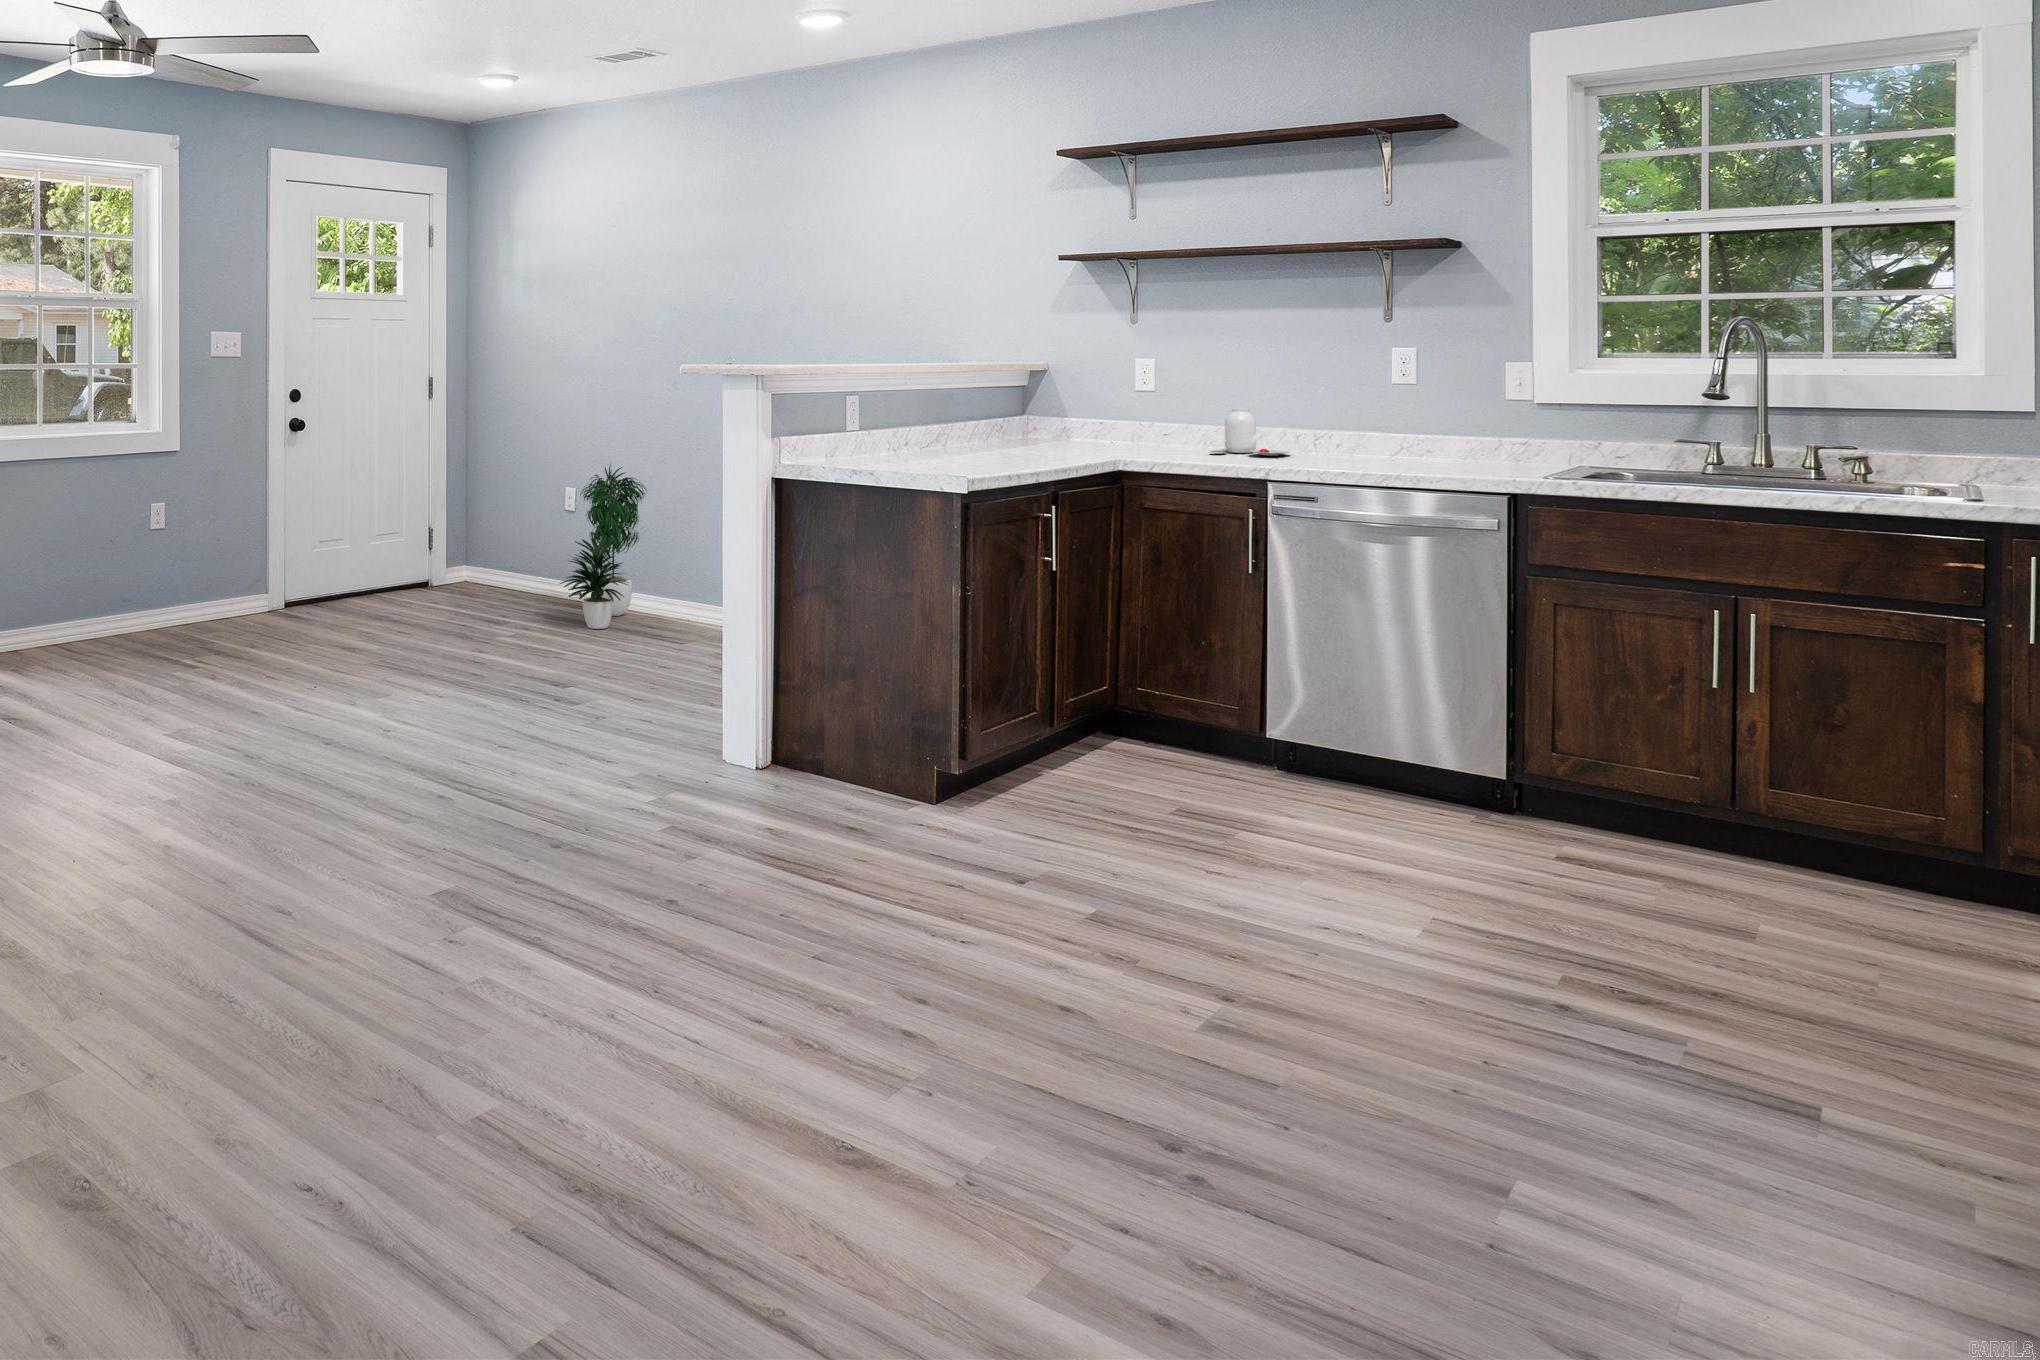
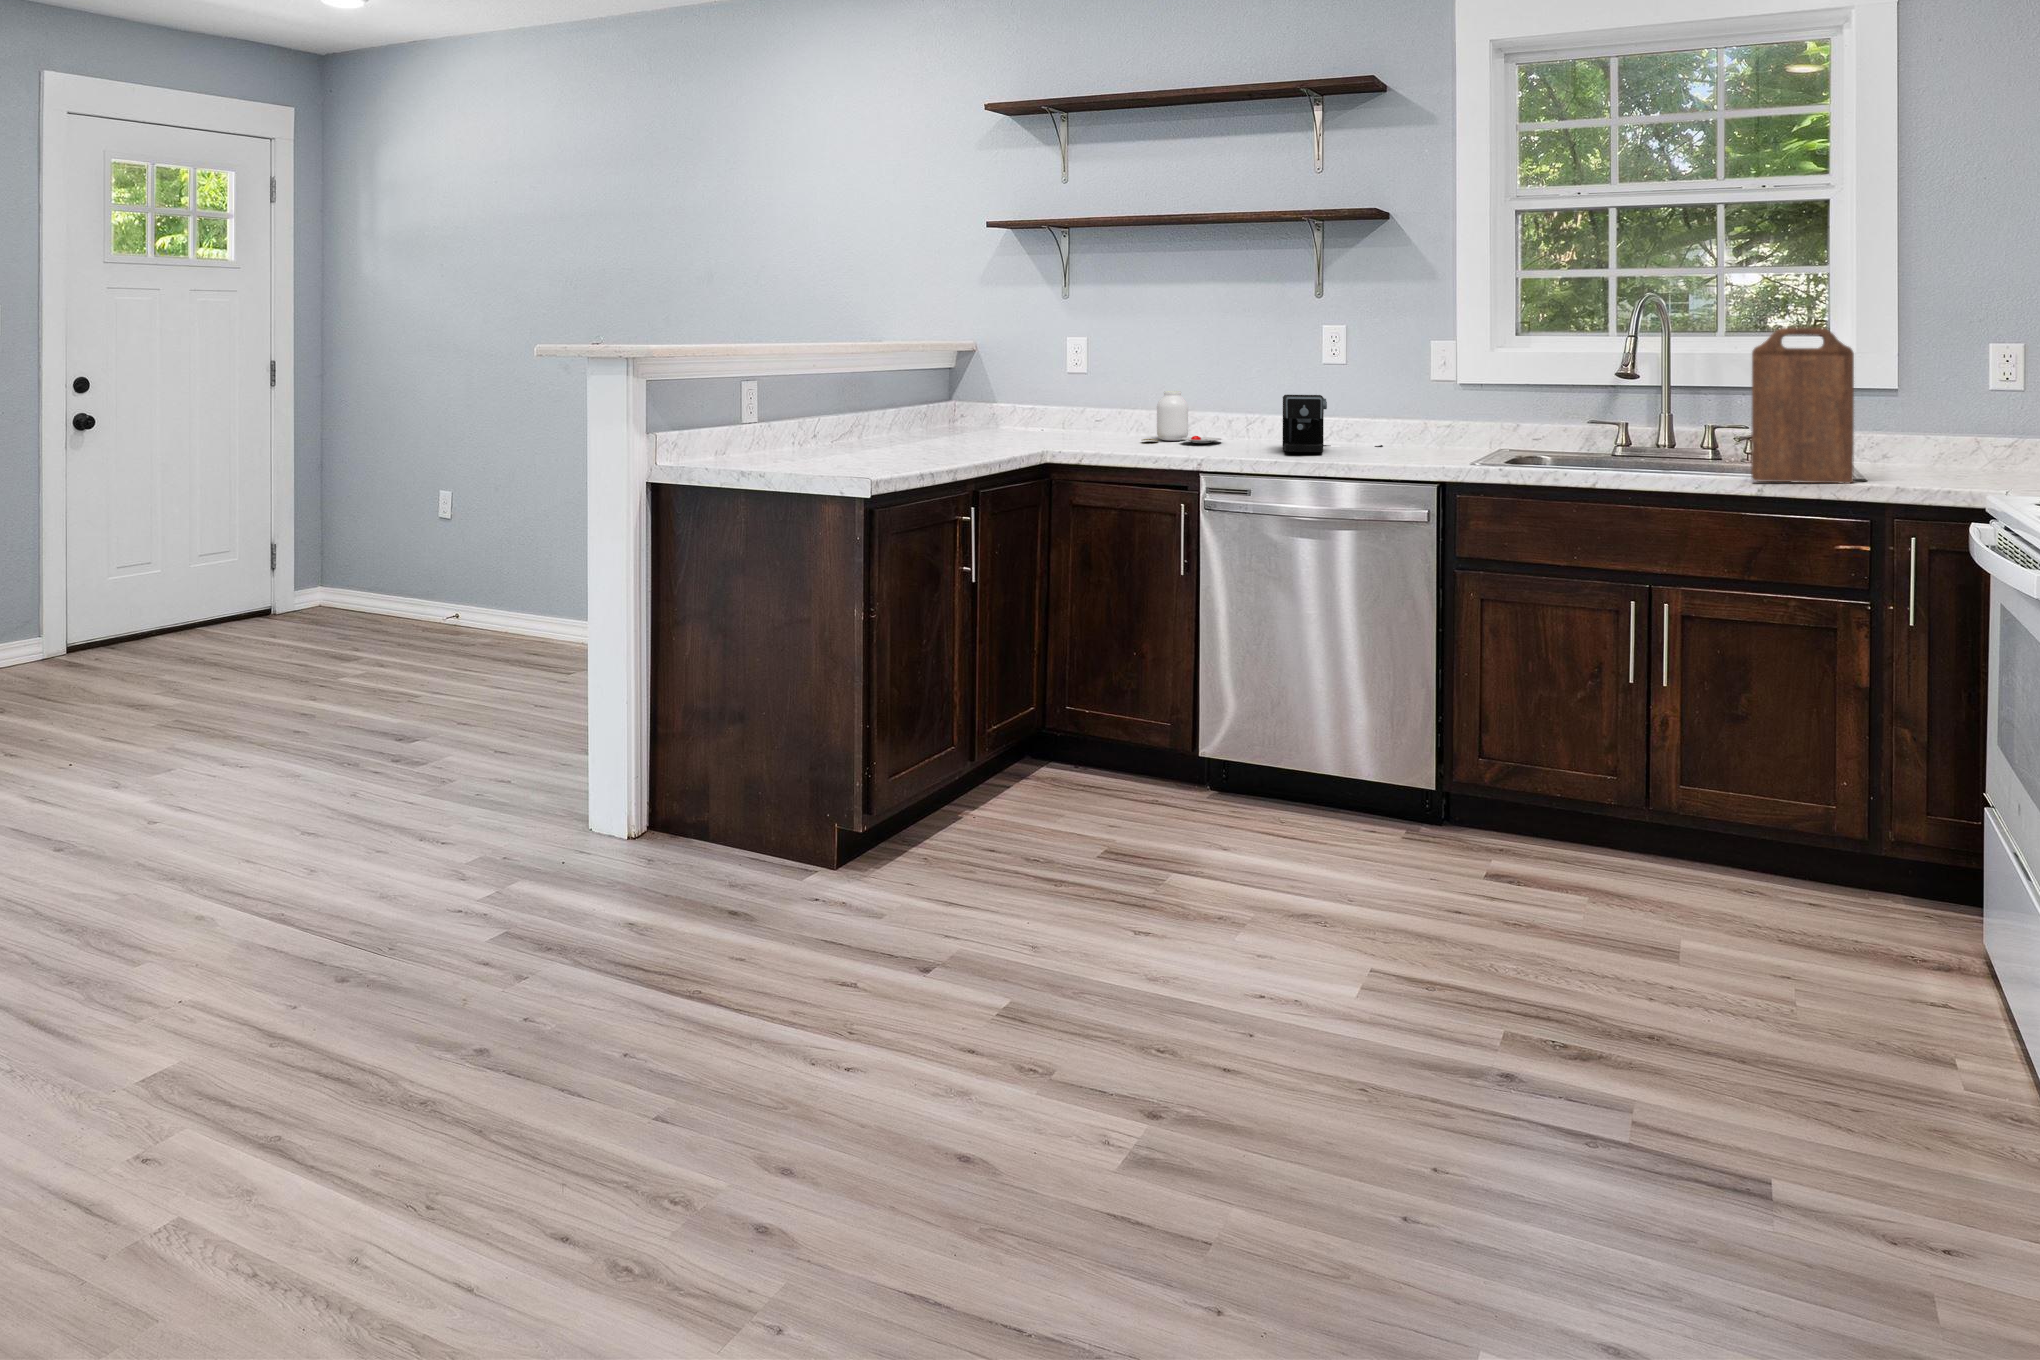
cutting board: none [1850,351,1969,504] -> present [1751,328,1854,484]
coffee maker: none [1351,412,1457,465] -> present [1283,395,1383,452]
potted plant: present [560,464,647,629] -> none [422,462,534,662]

